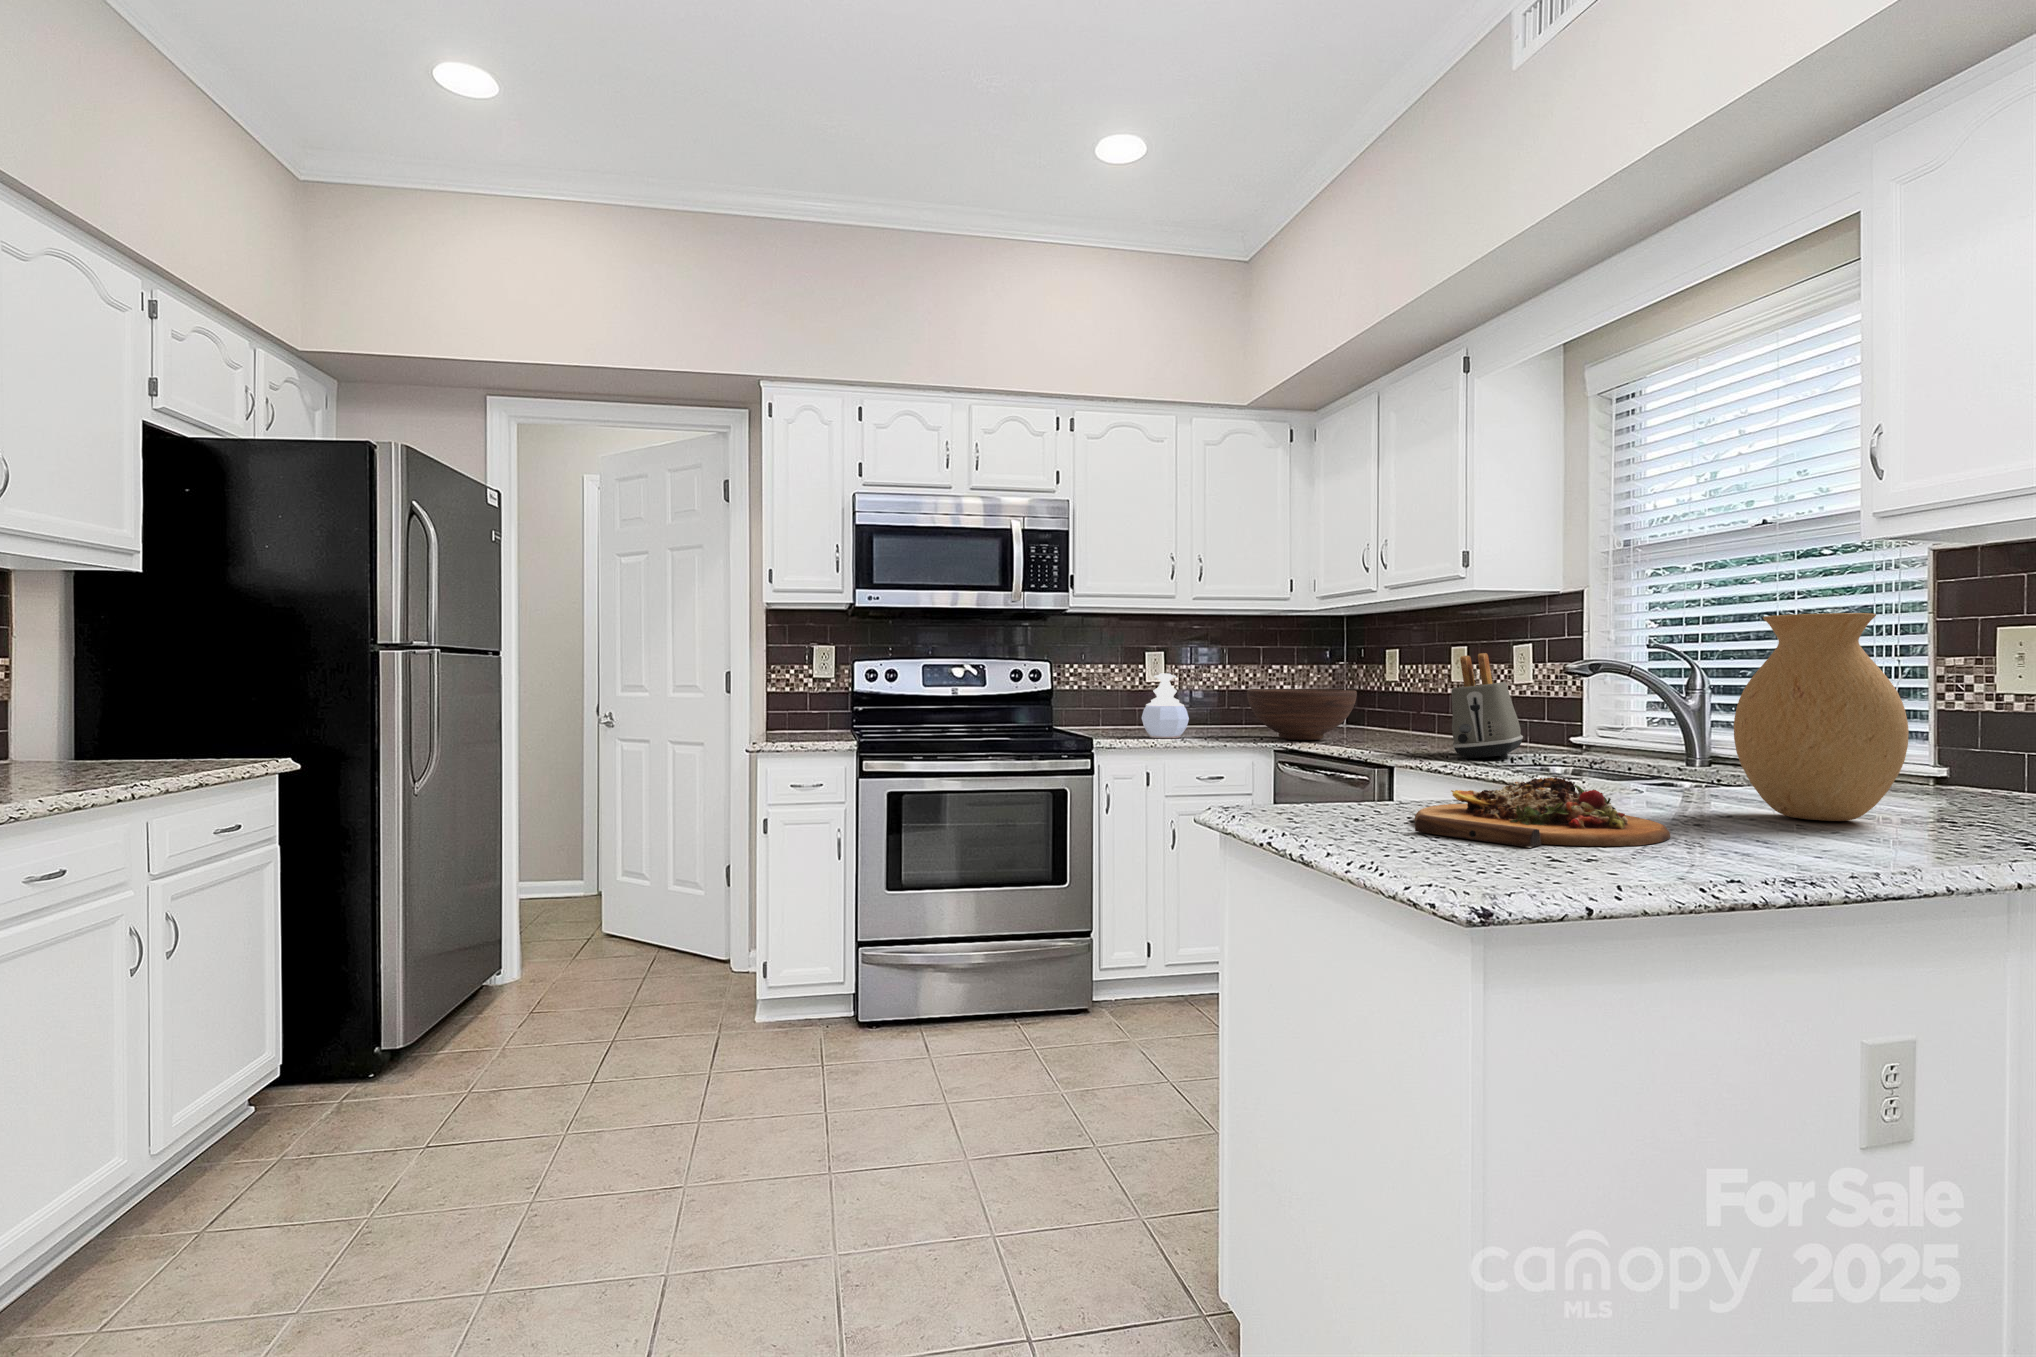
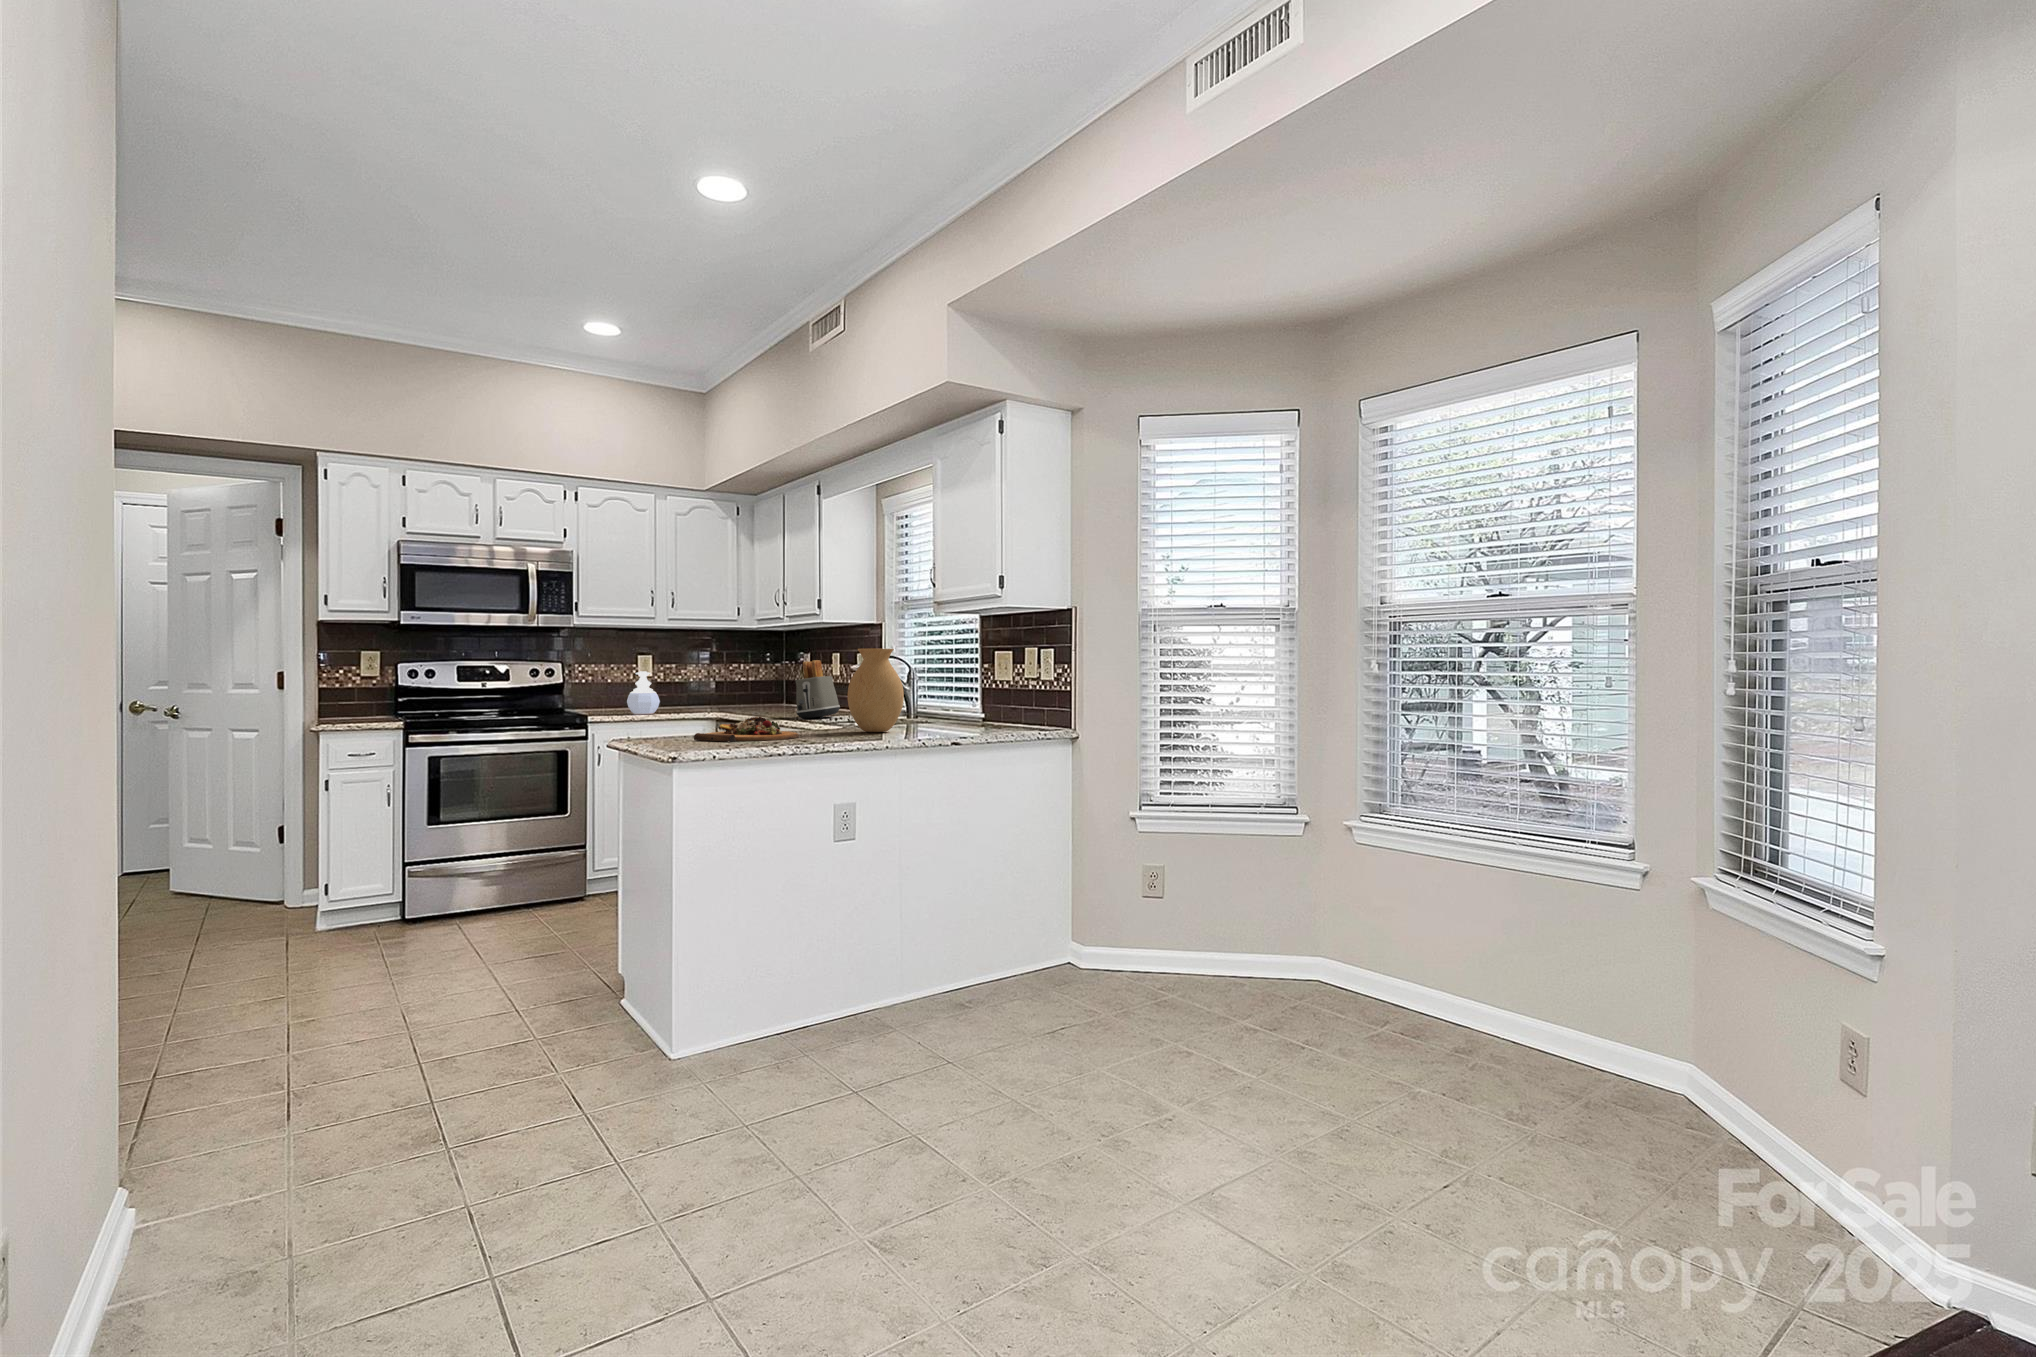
fruit bowl: present [1247,689,1357,740] -> none [698,681,768,713]

